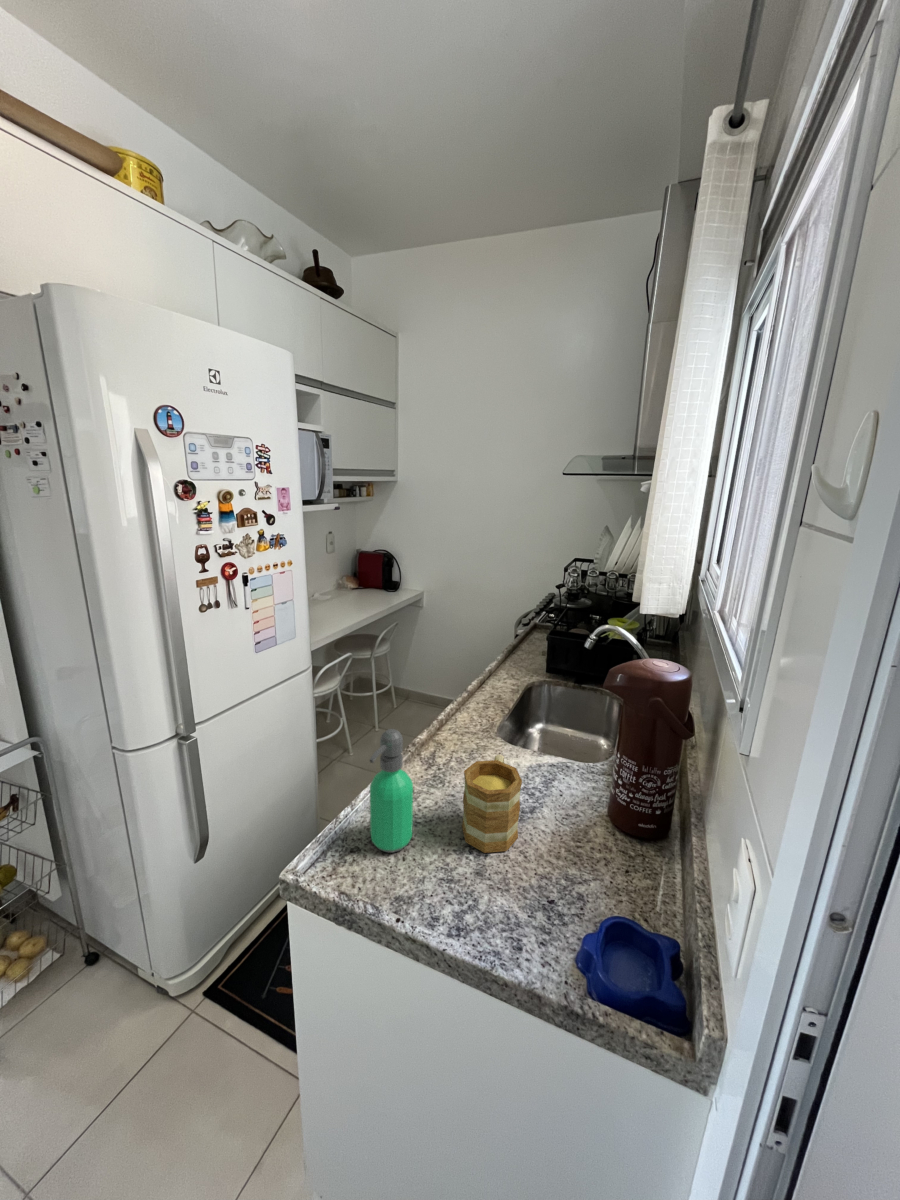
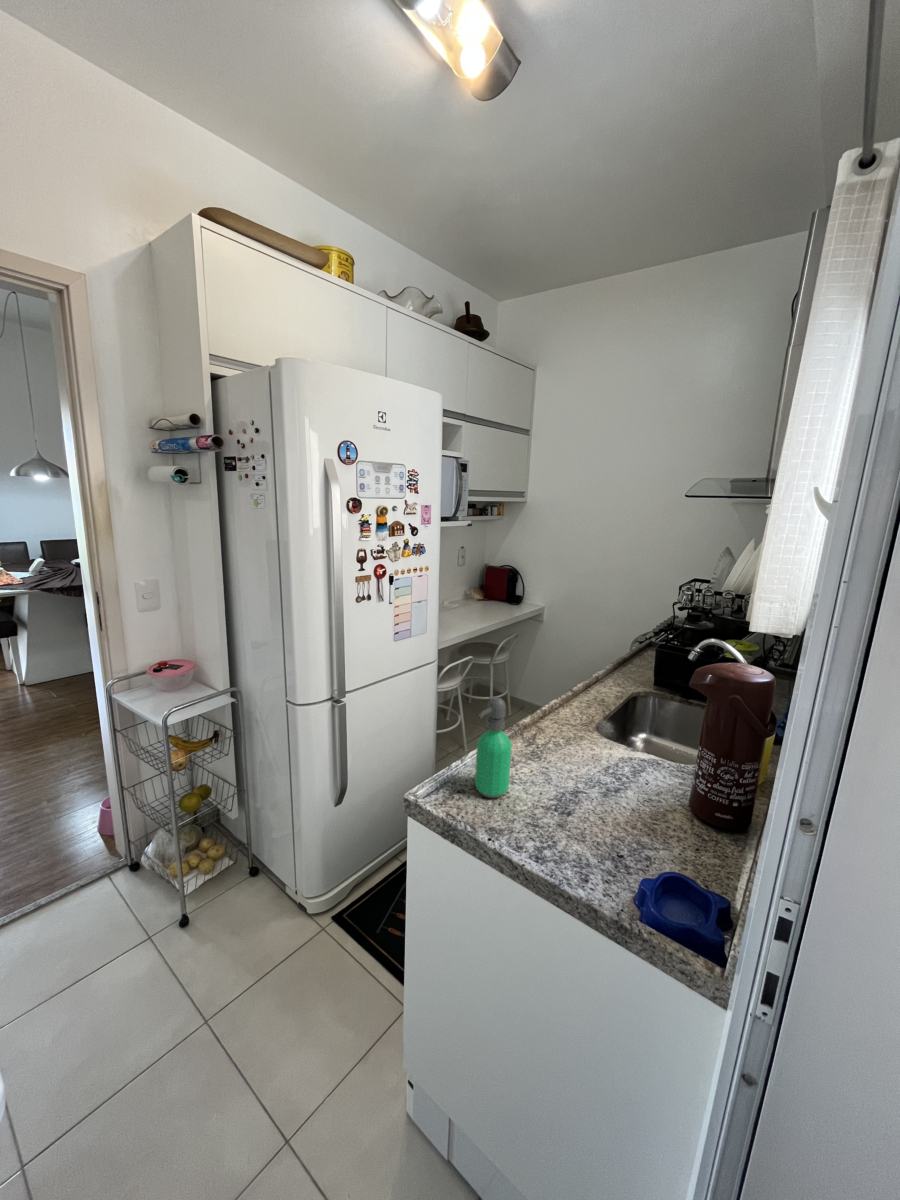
mug: present [462,755,522,853] -> none [551,737,605,815]

